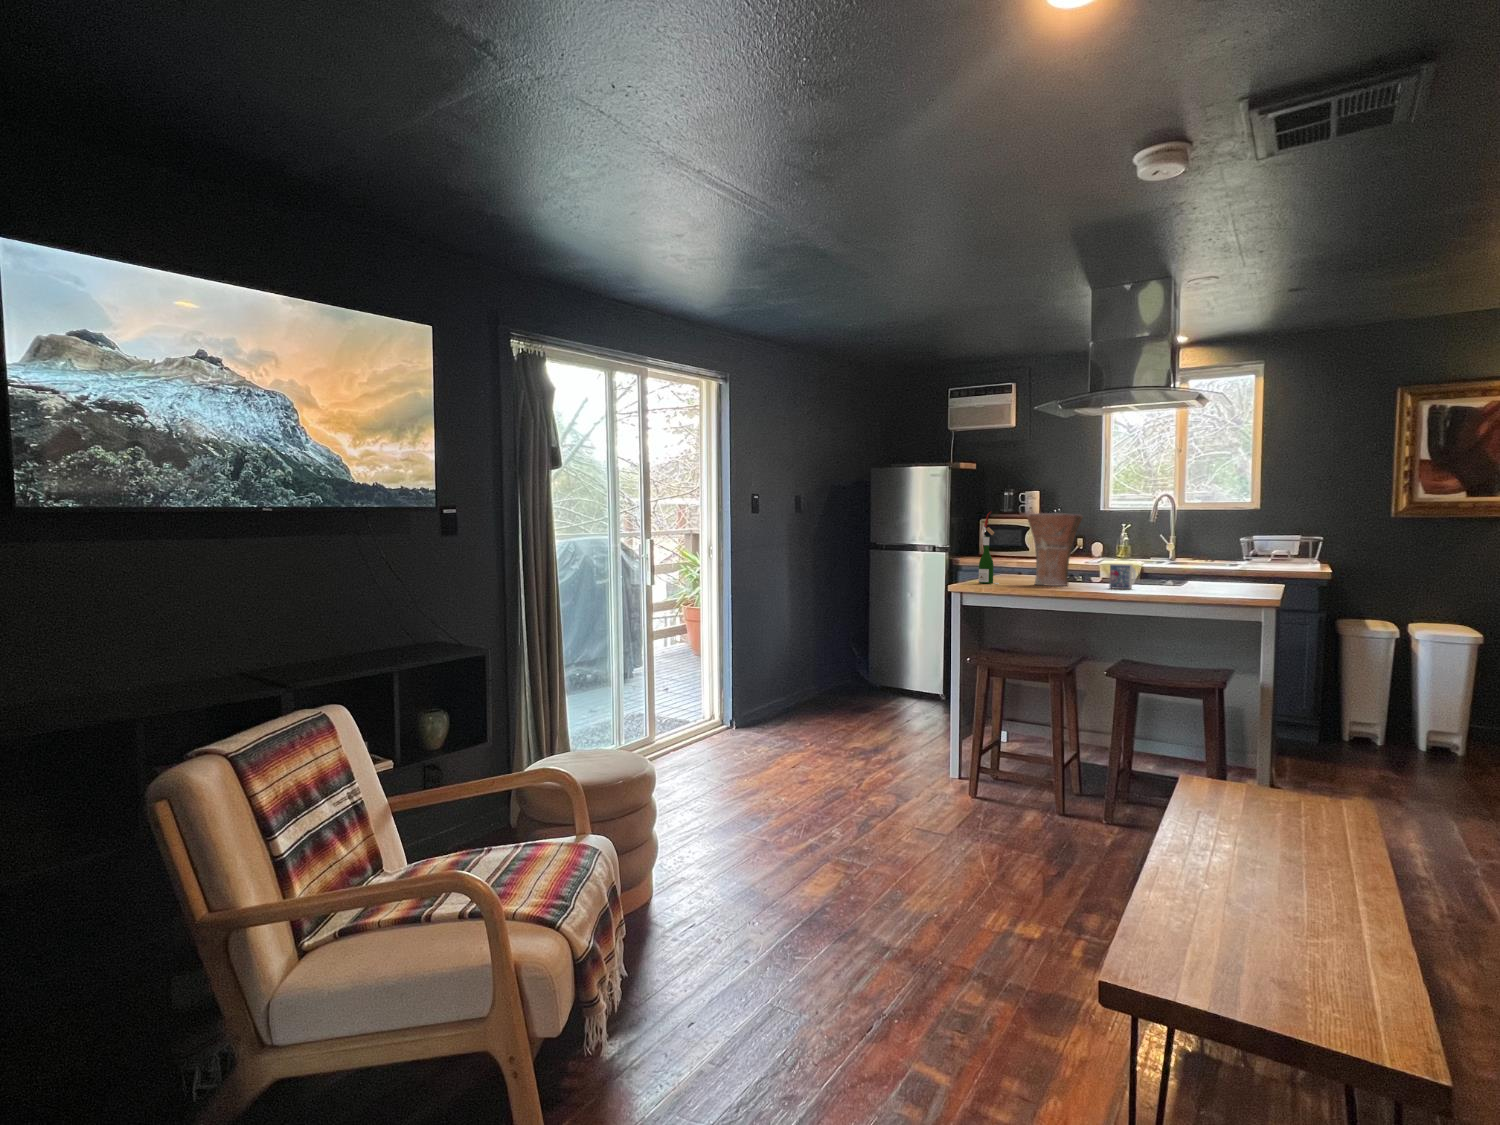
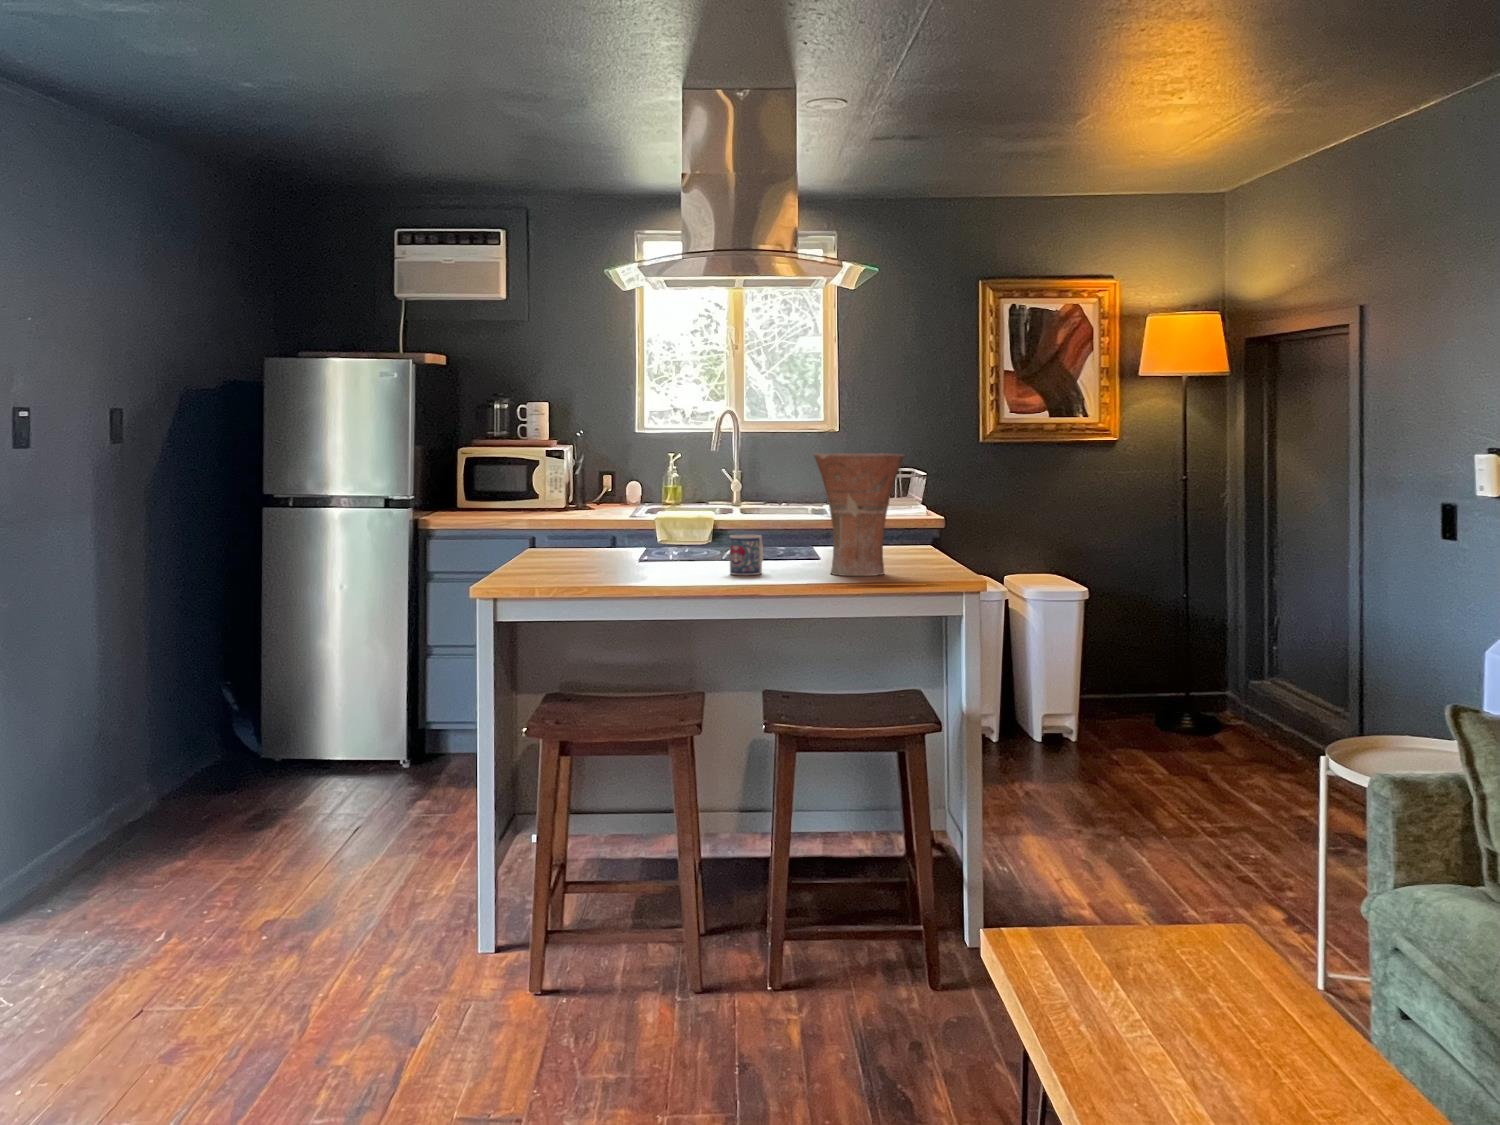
wine bottle: present [979,512,999,584] -> none [525,453,561,580]
vase: present [1026,513,1083,586] -> present [814,453,904,576]

